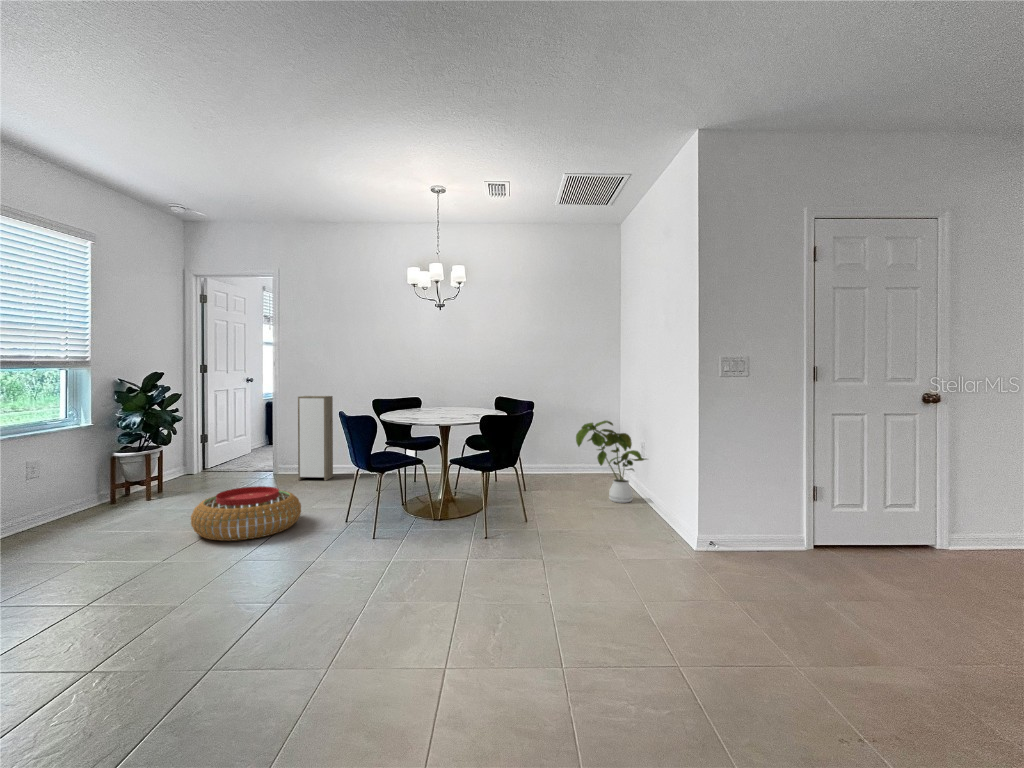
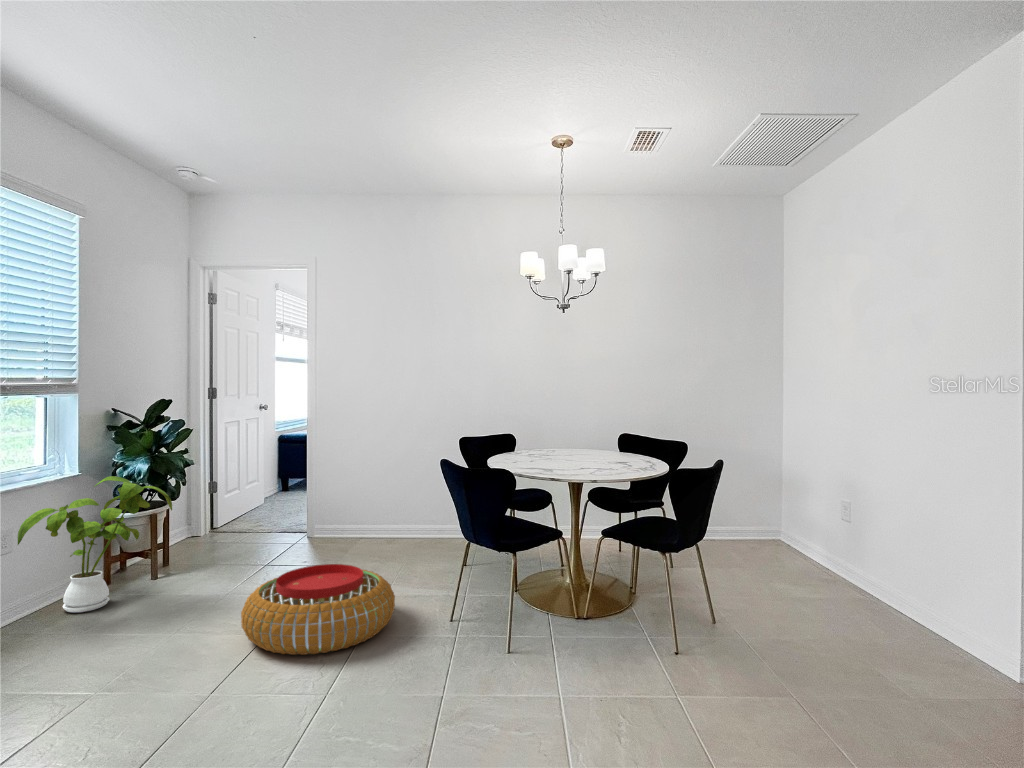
storage cabinet: present [298,396,333,481] -> none [348,428,392,545]
house plant: present [576,421,646,503] -> present [18,476,172,613]

